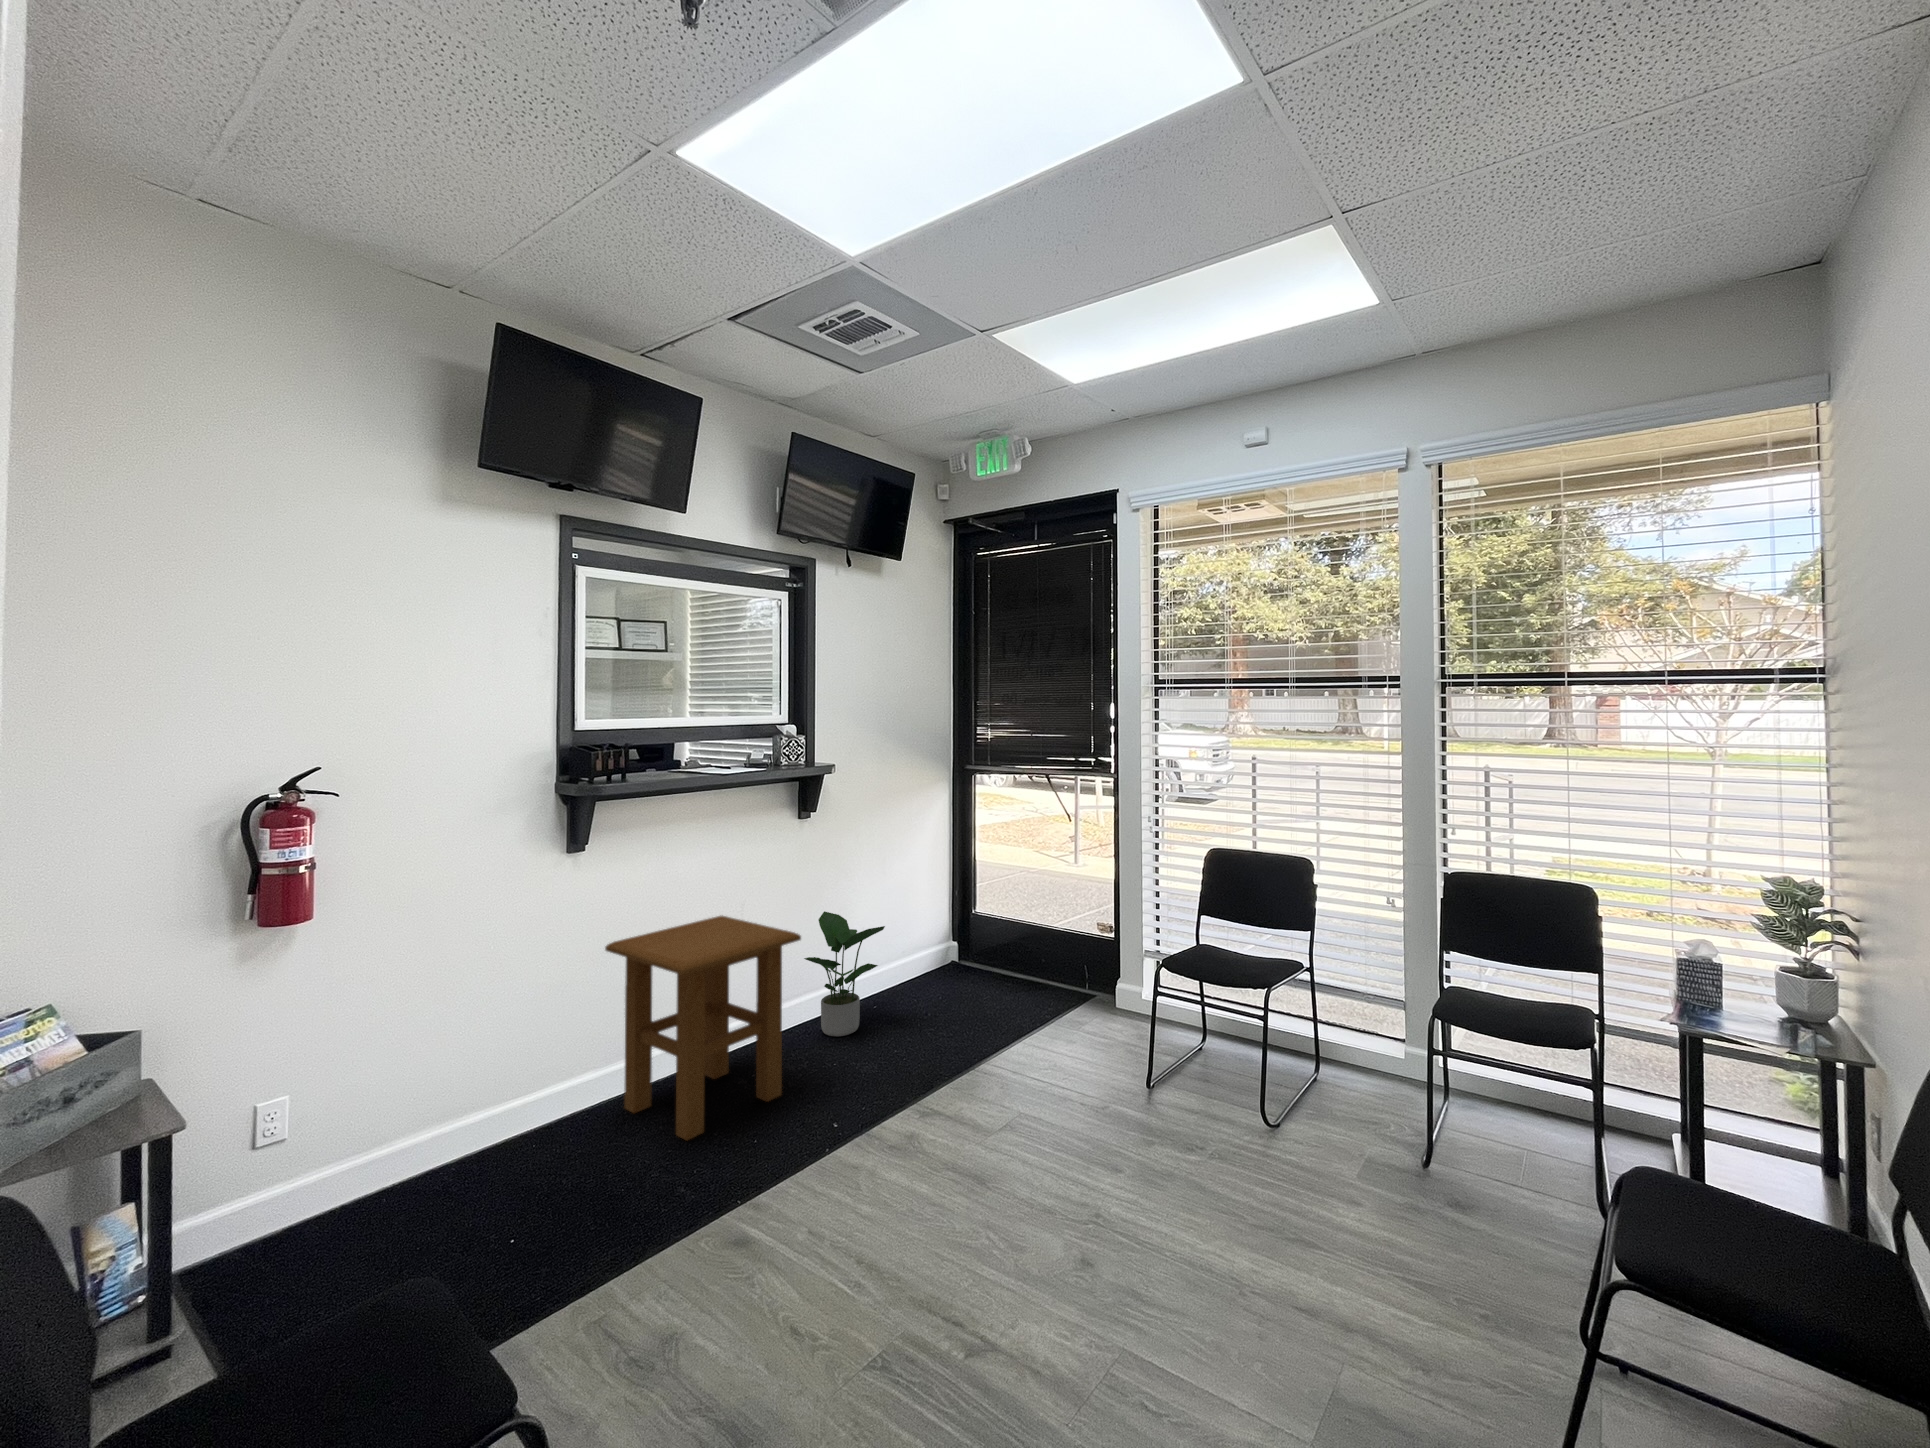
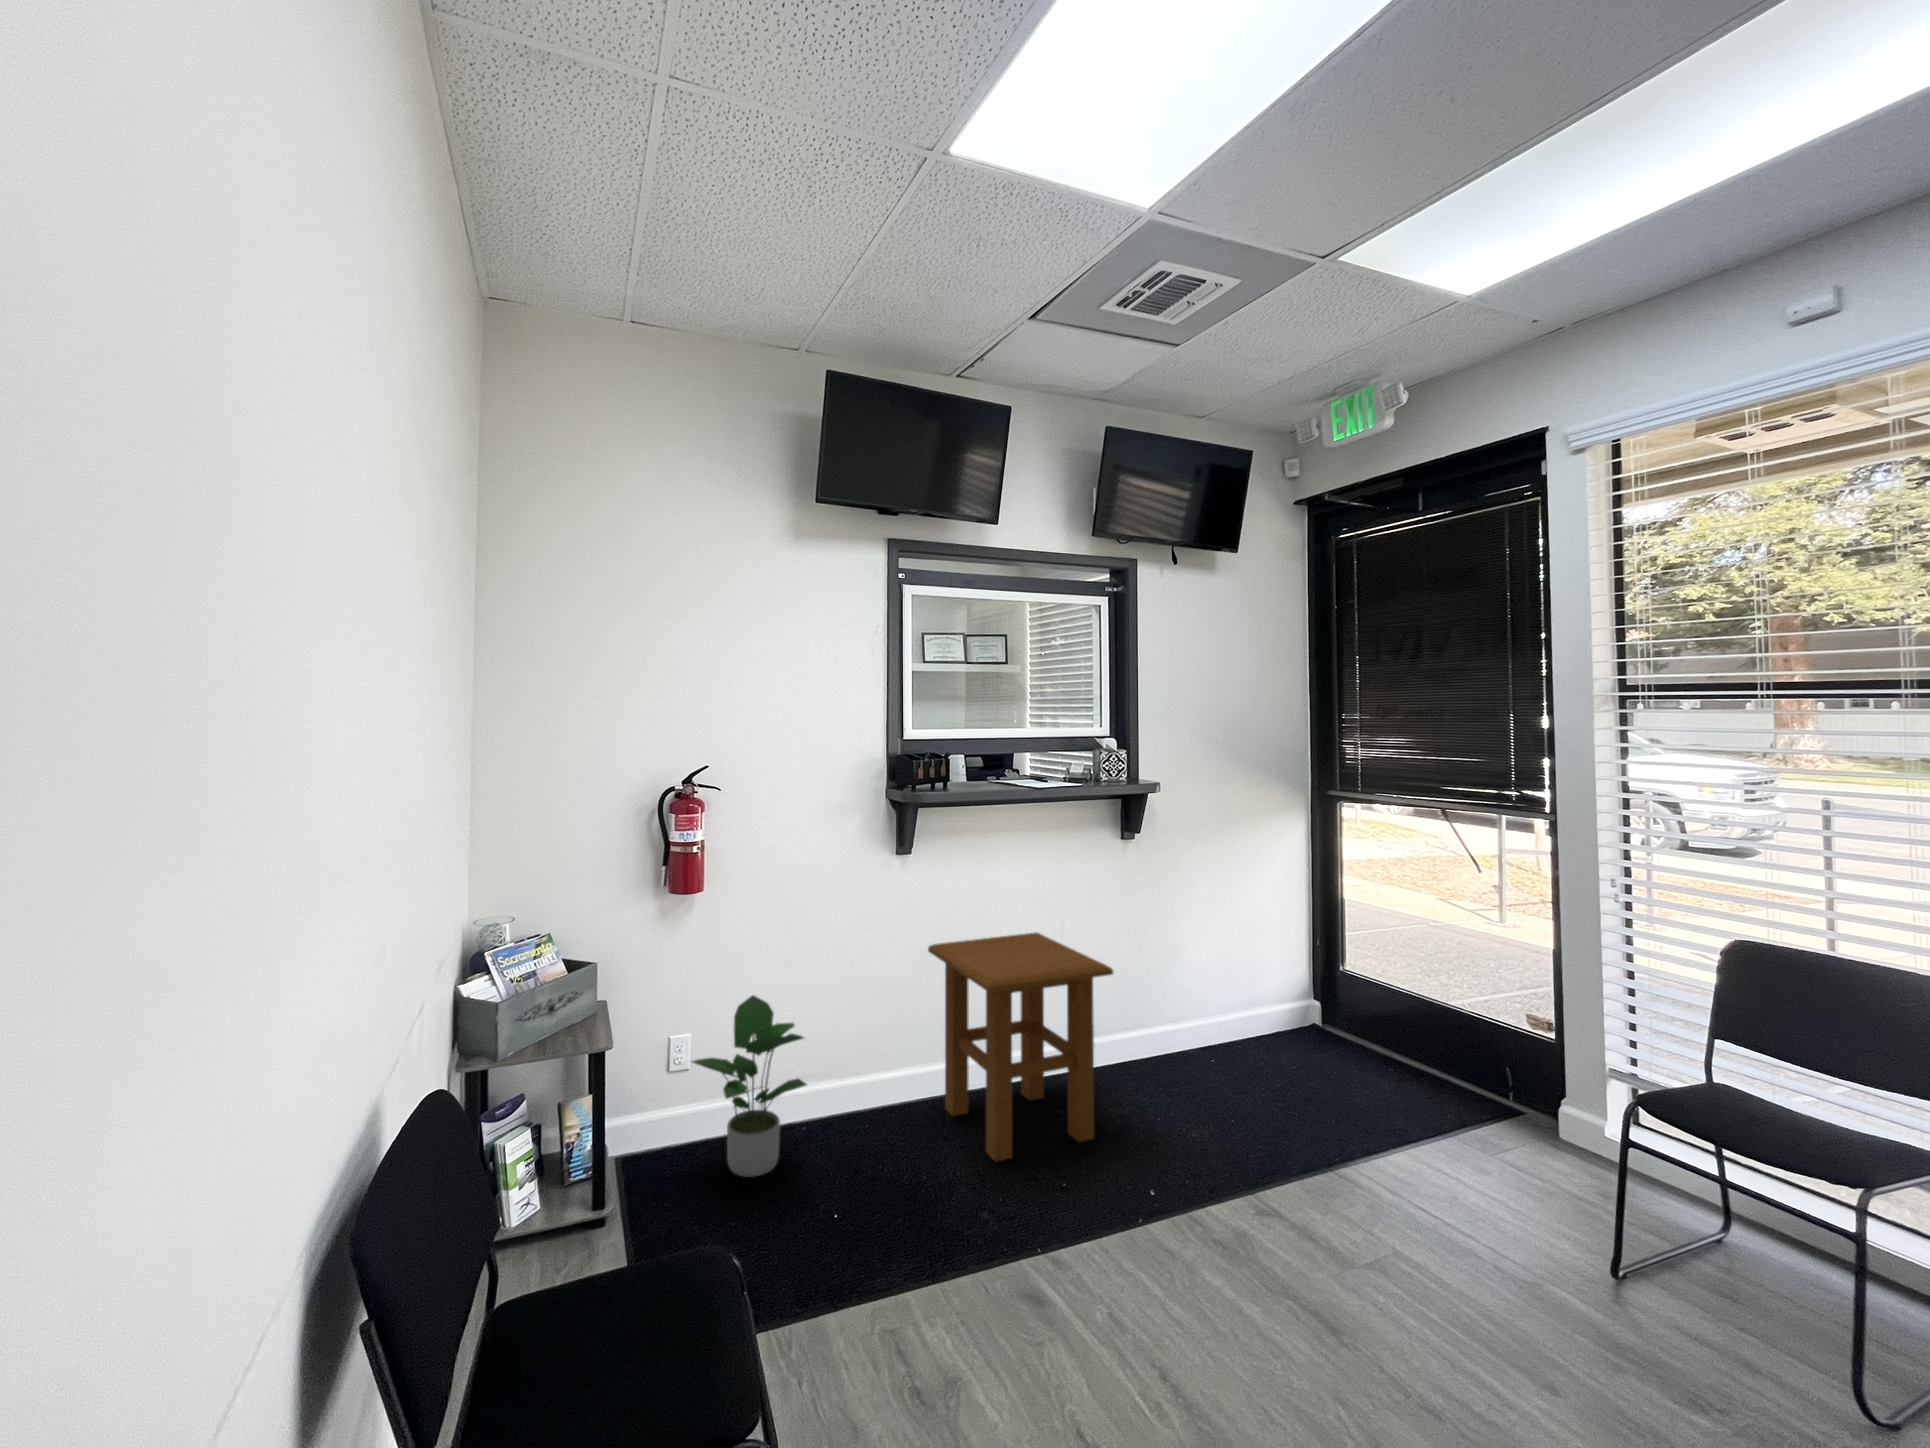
potted plant: present [804,911,885,1036] -> present [691,995,807,1177]

